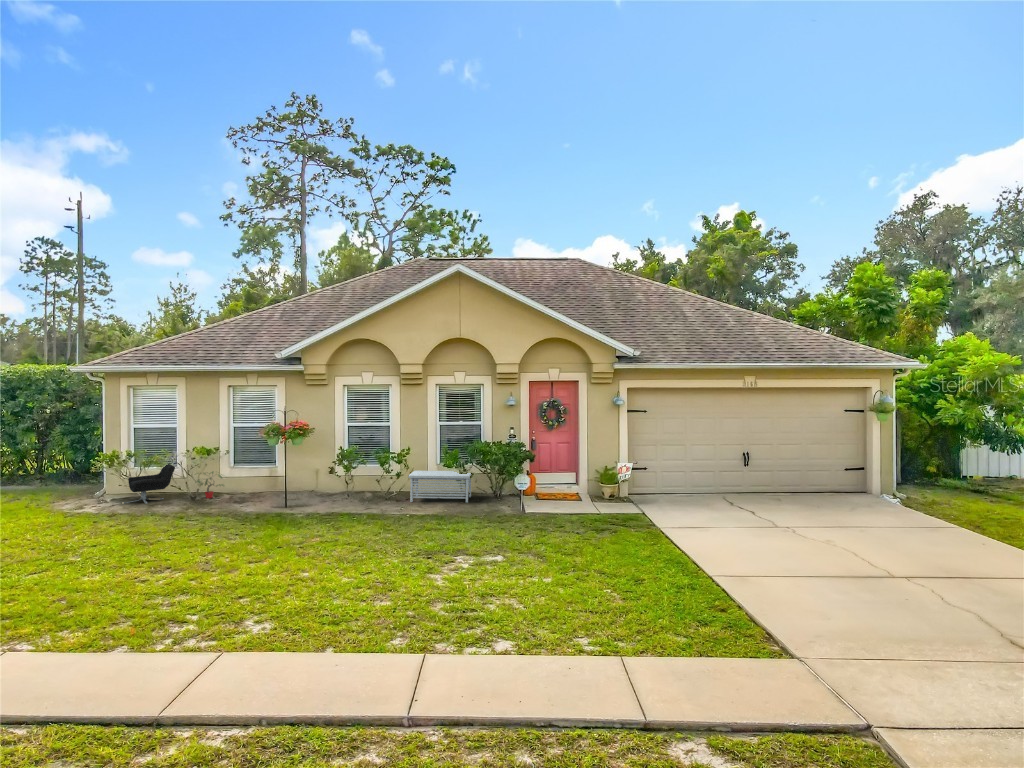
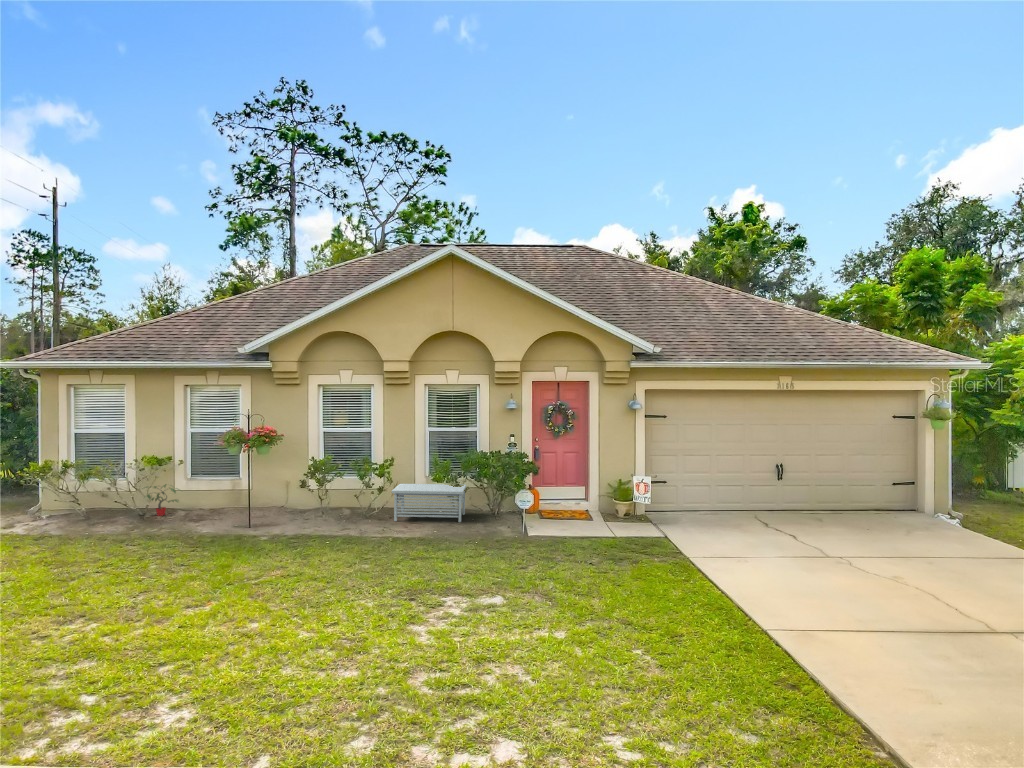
lounge chair: present [127,464,175,503] -> none [56,475,120,523]

